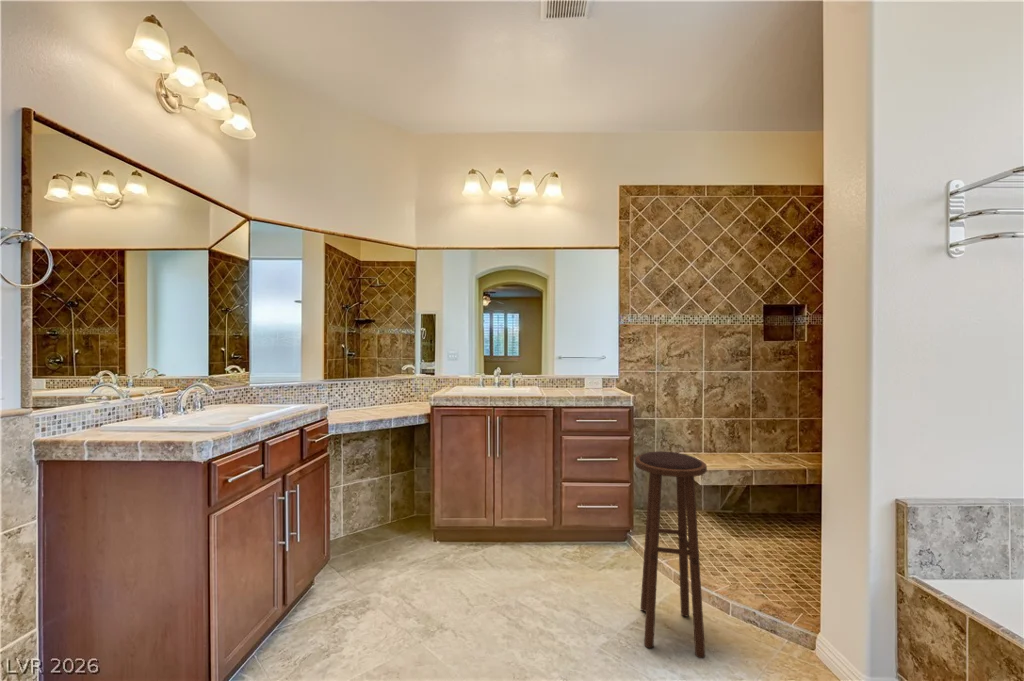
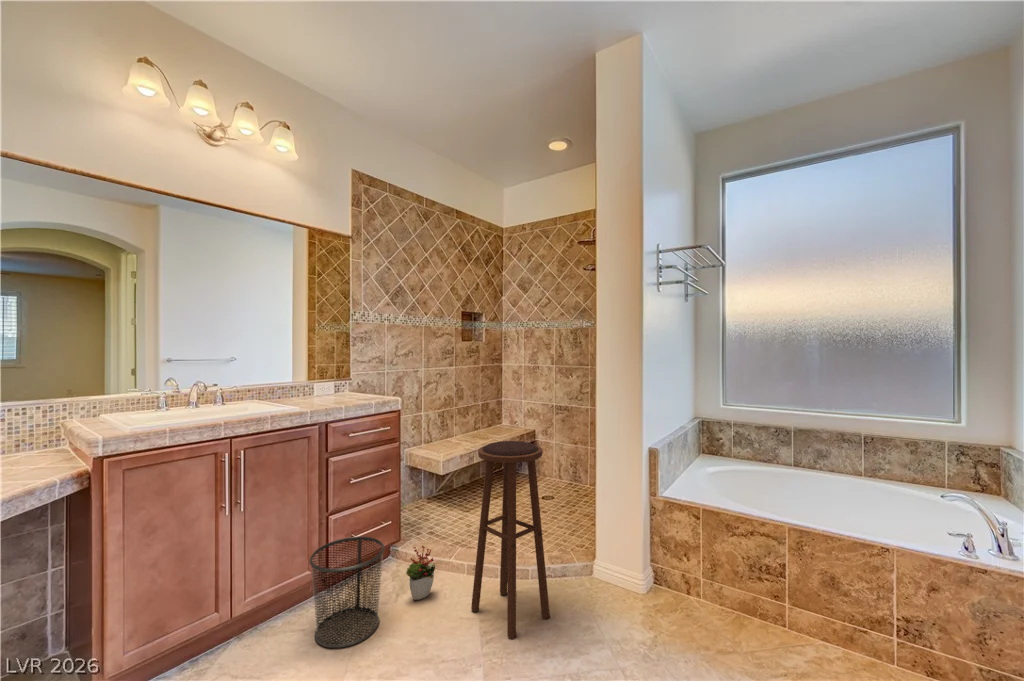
waste bin: none [527,499,582,580] -> present [309,536,385,648]
decorative plant: none [602,530,631,579] -> present [406,546,435,600]

